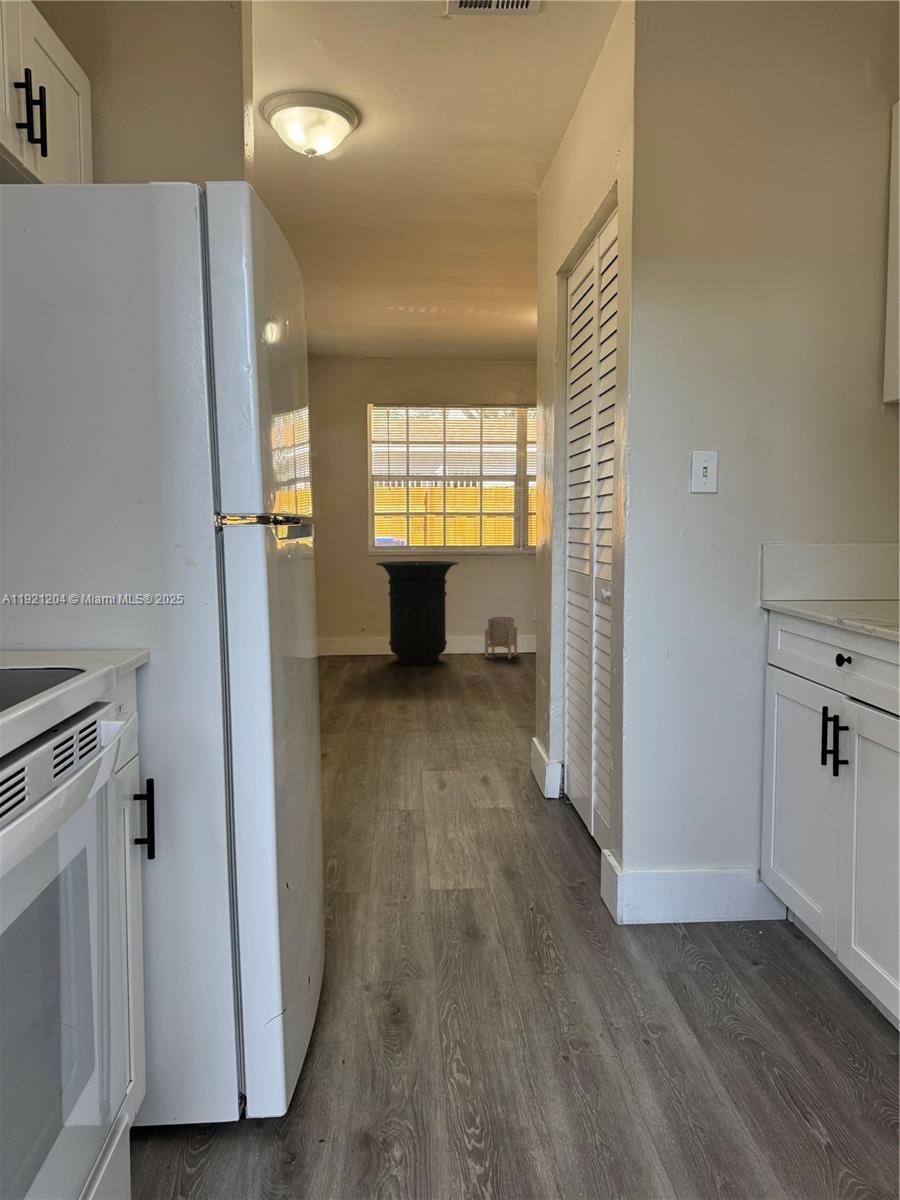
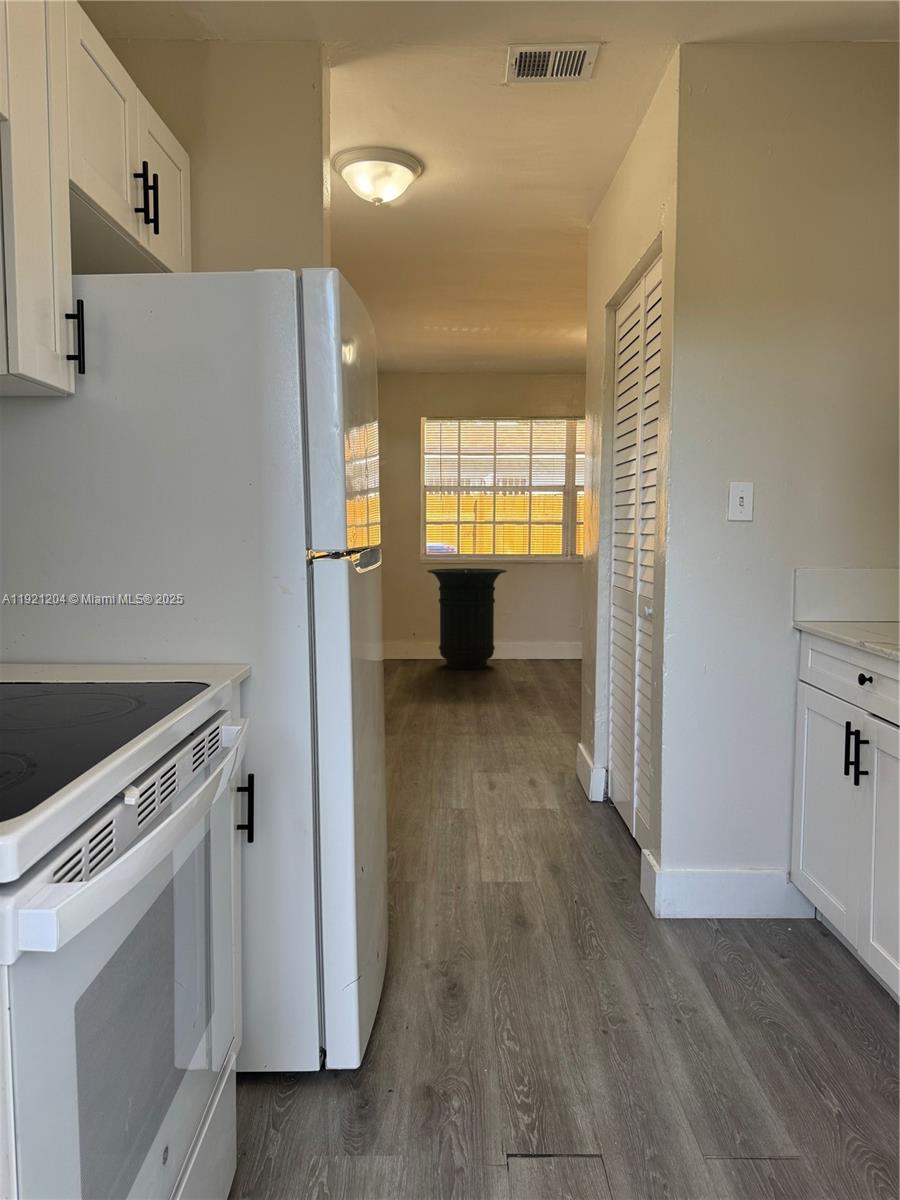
planter: present [485,617,517,659] -> none [532,623,564,664]

